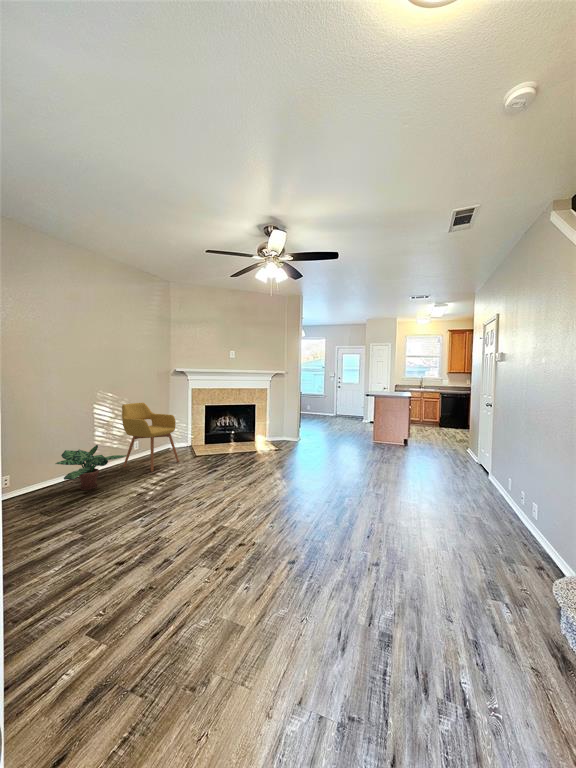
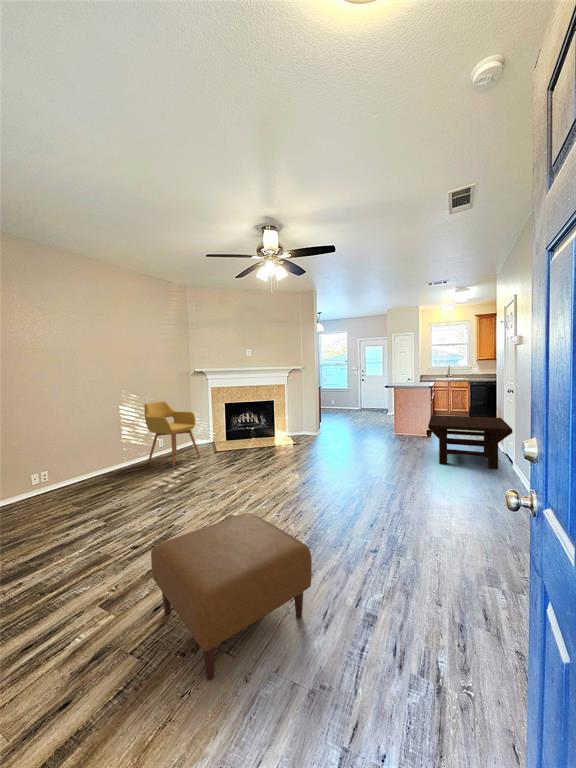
coffee table: none [408,425,487,479] -> present [428,415,512,469]
potted plant: present [56,445,127,490] -> none [83,441,150,484]
ottoman: none [153,526,328,719] -> present [151,513,312,680]

